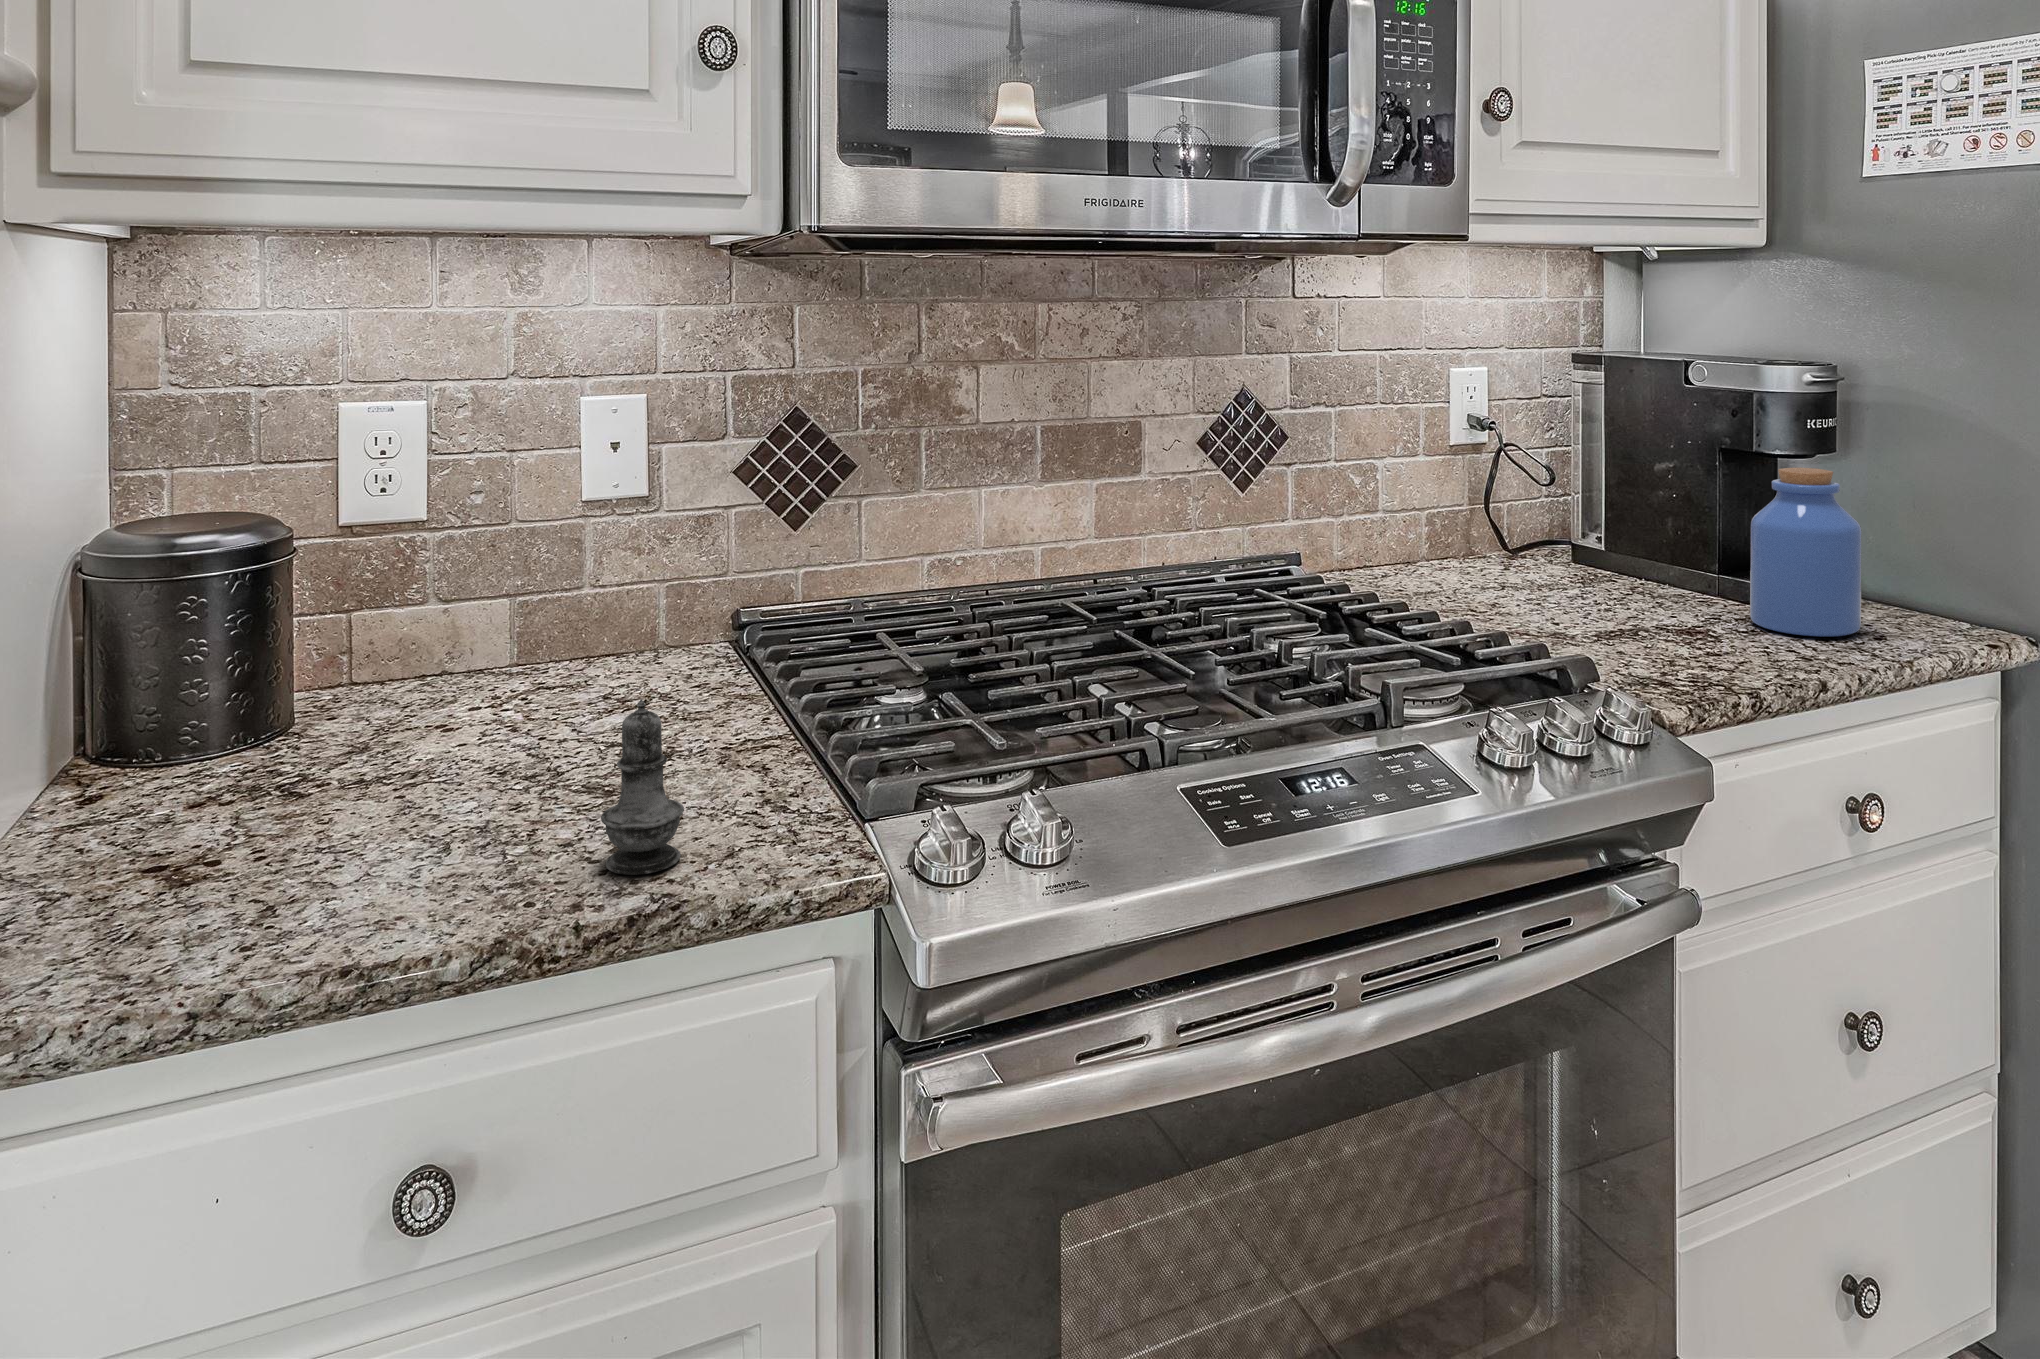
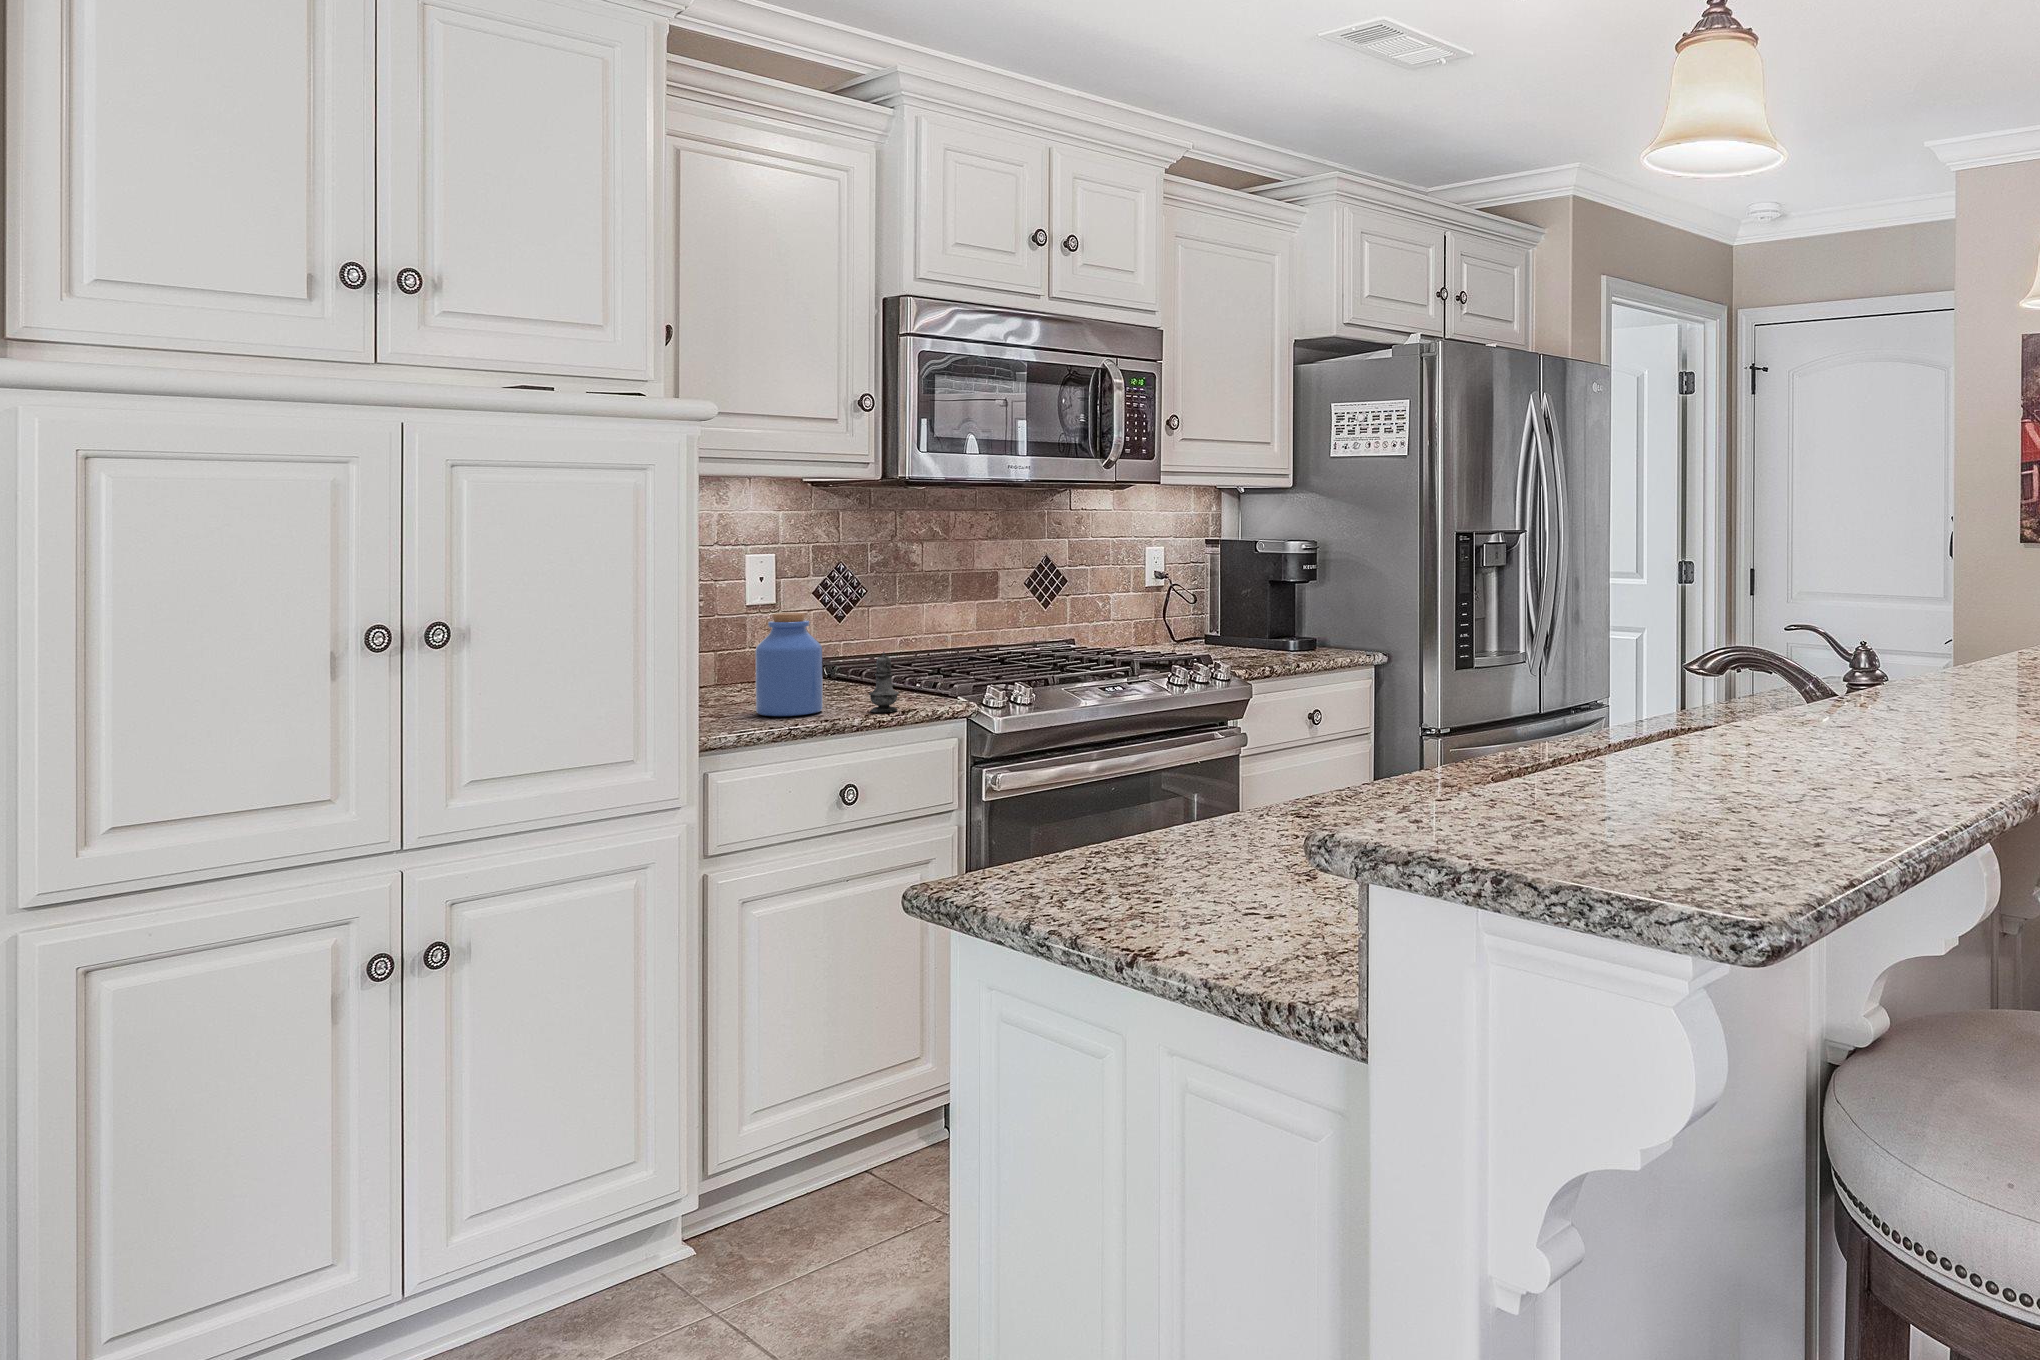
jar: present [1750,468,1862,637] -> present [755,613,823,716]

